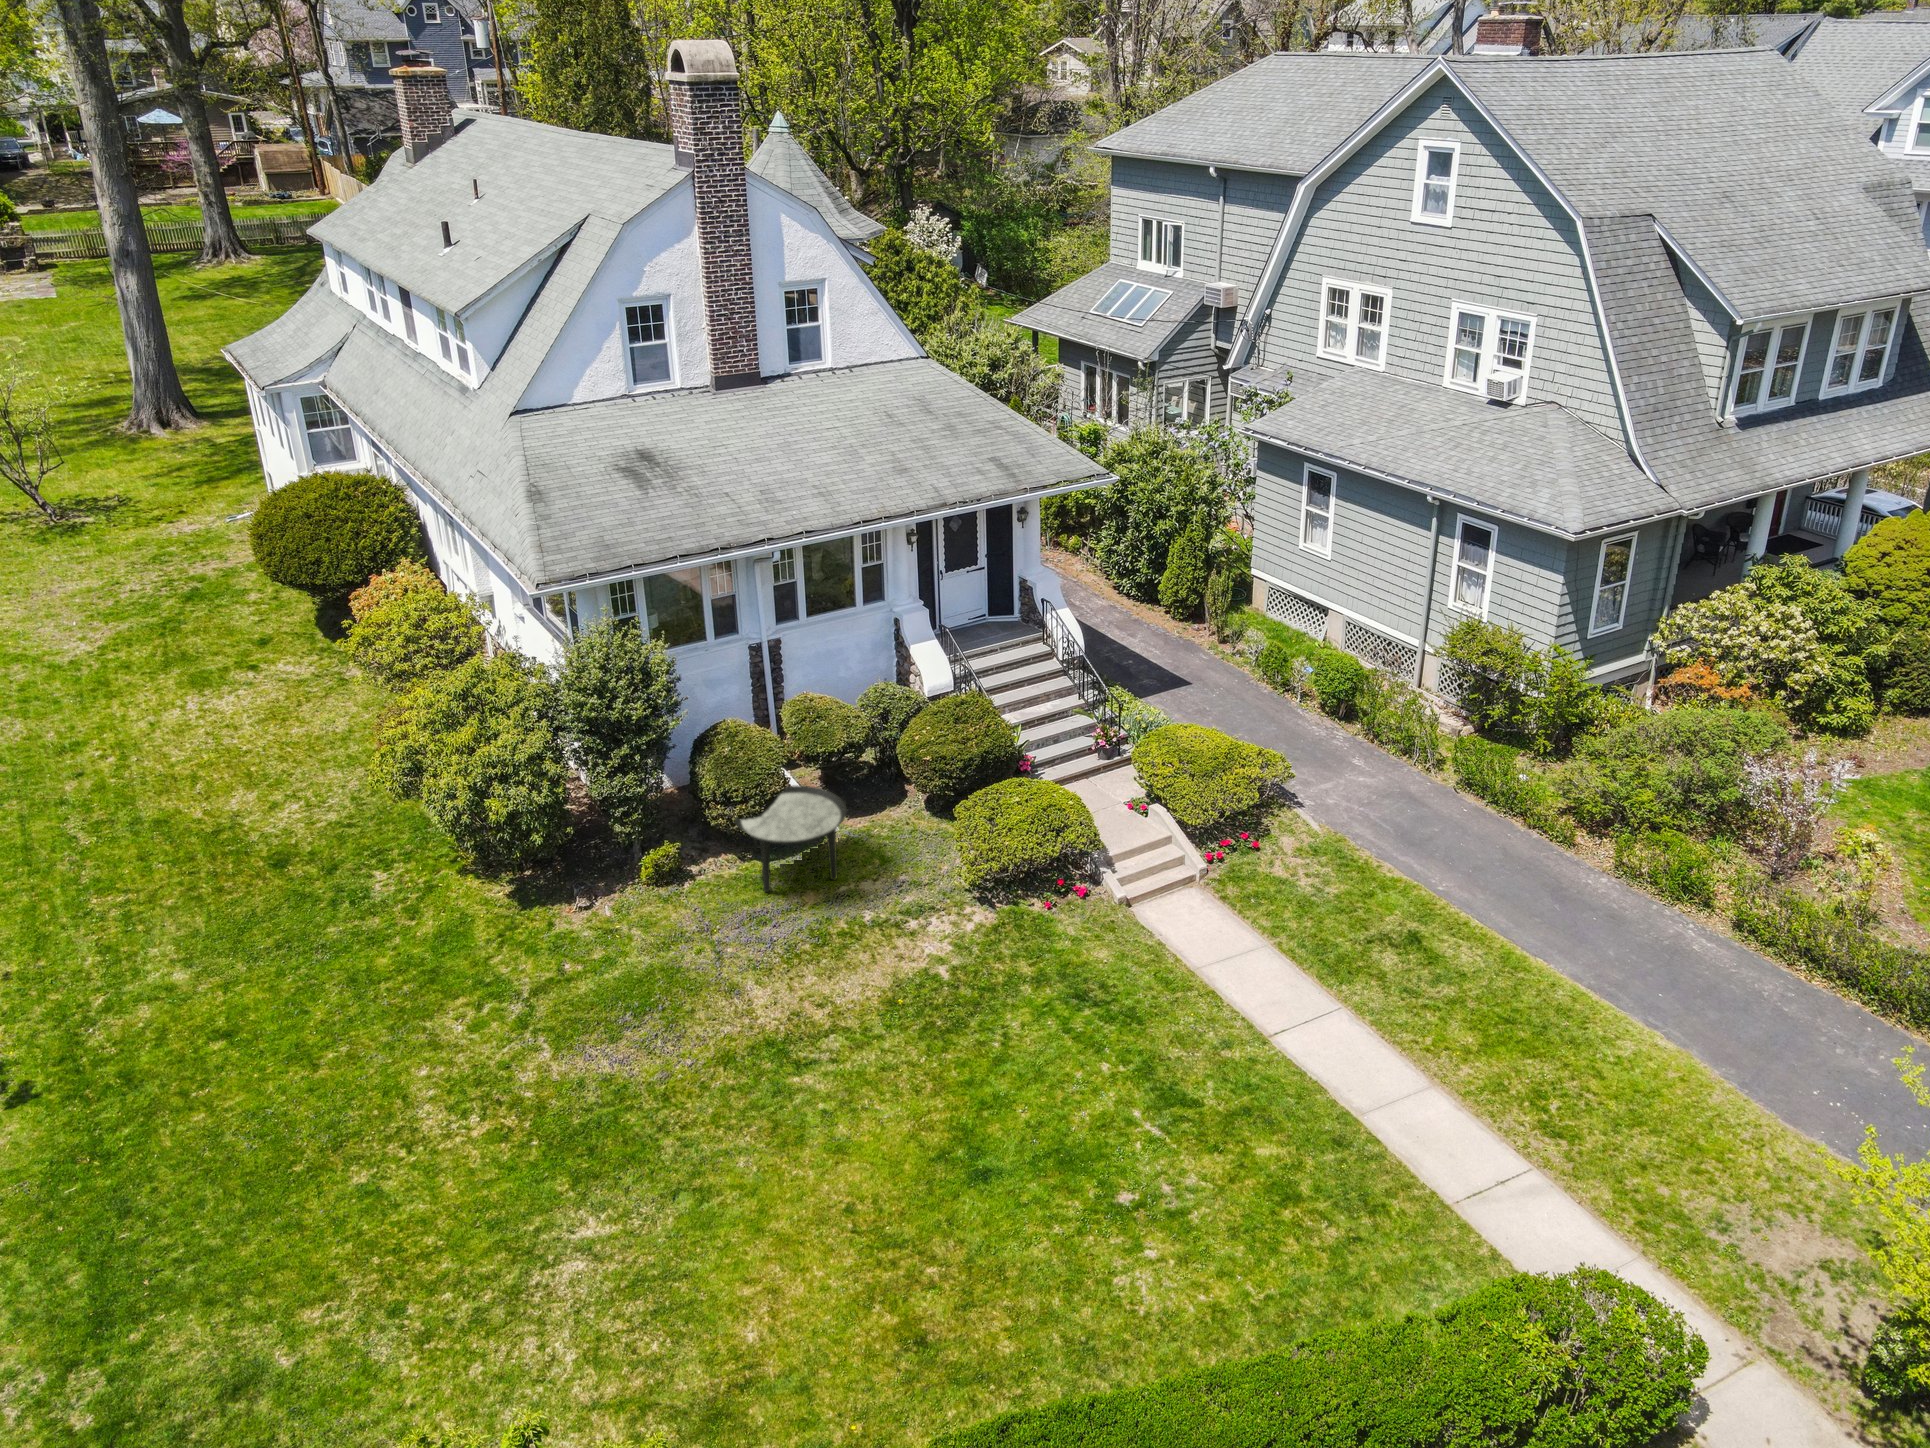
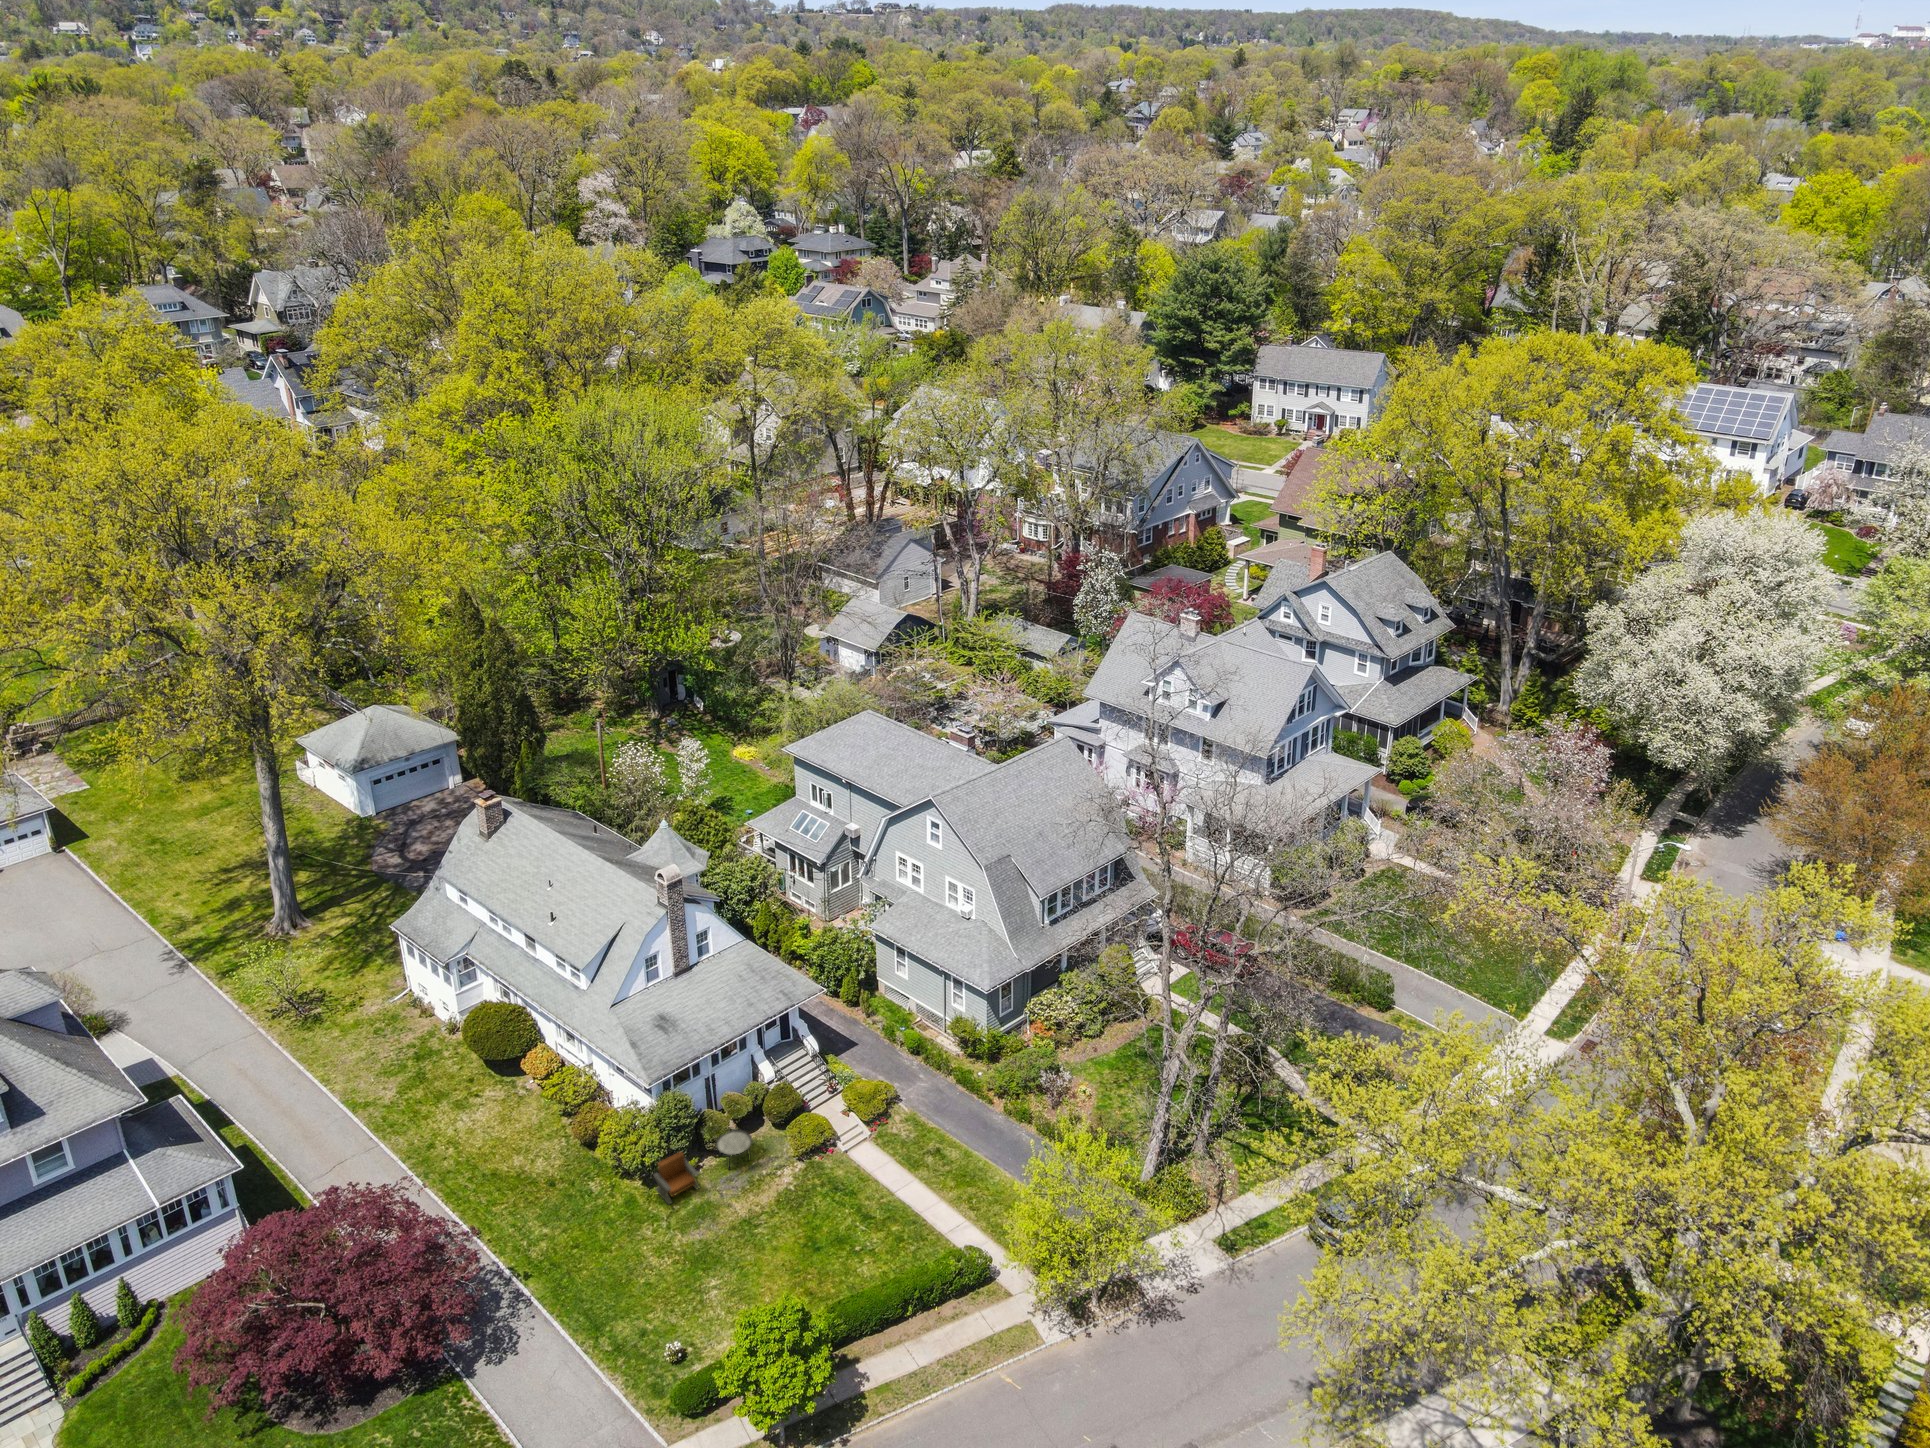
lounge chair: none [524,803,663,954] -> present [654,1152,699,1204]

